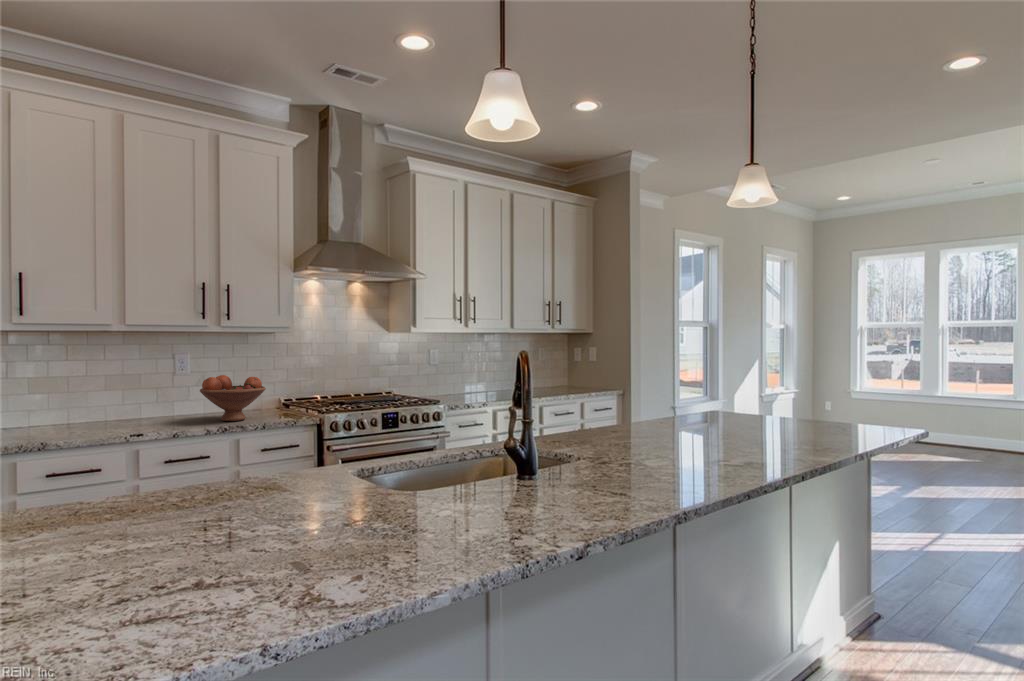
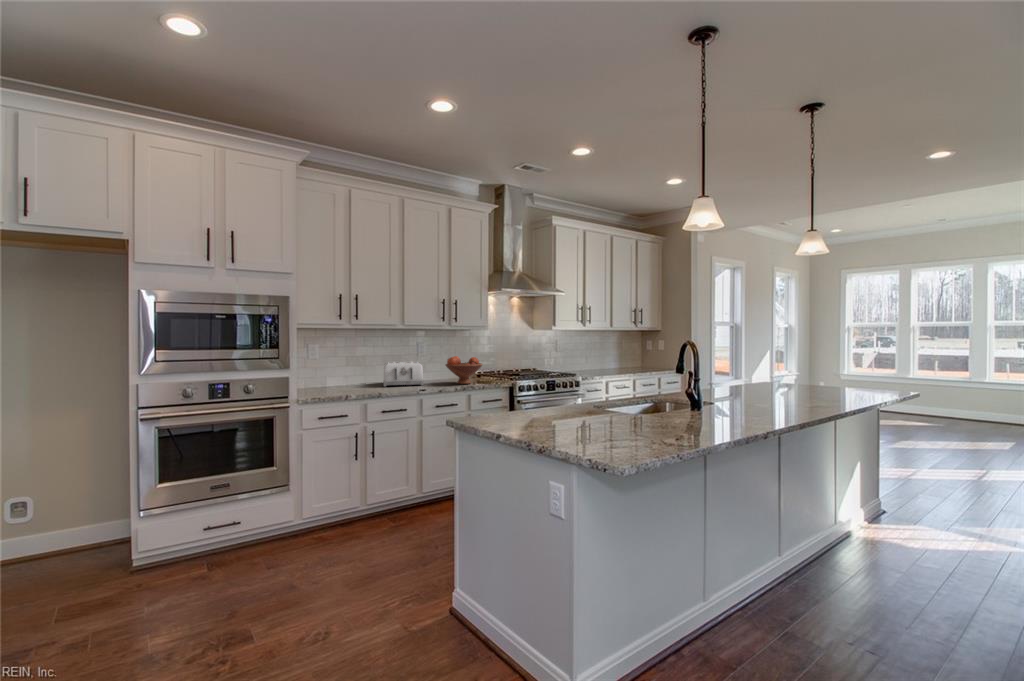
toaster: none [87,383,174,427] -> present [383,361,424,386]

